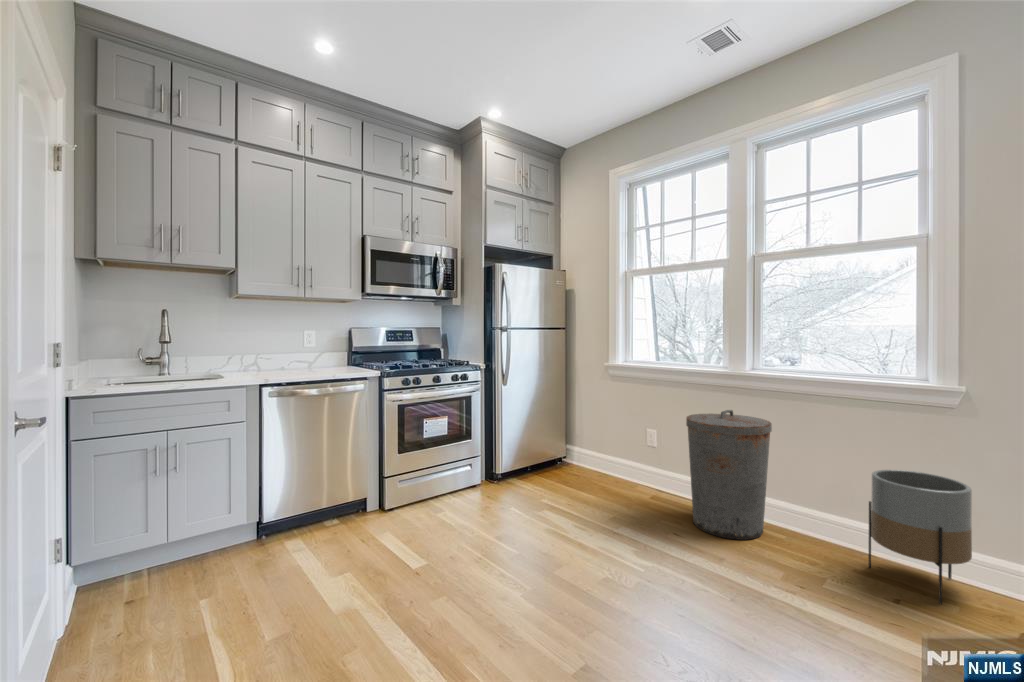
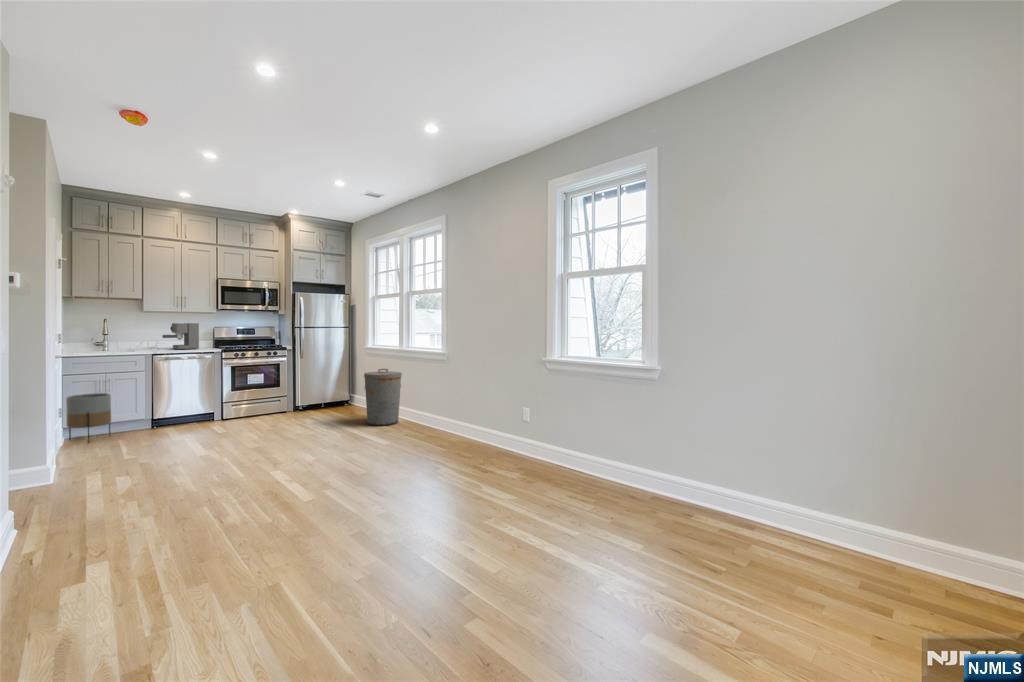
coffee maker: none [270,320,333,371] -> present [162,323,199,349]
planter: present [868,470,972,604] -> present [66,393,111,443]

